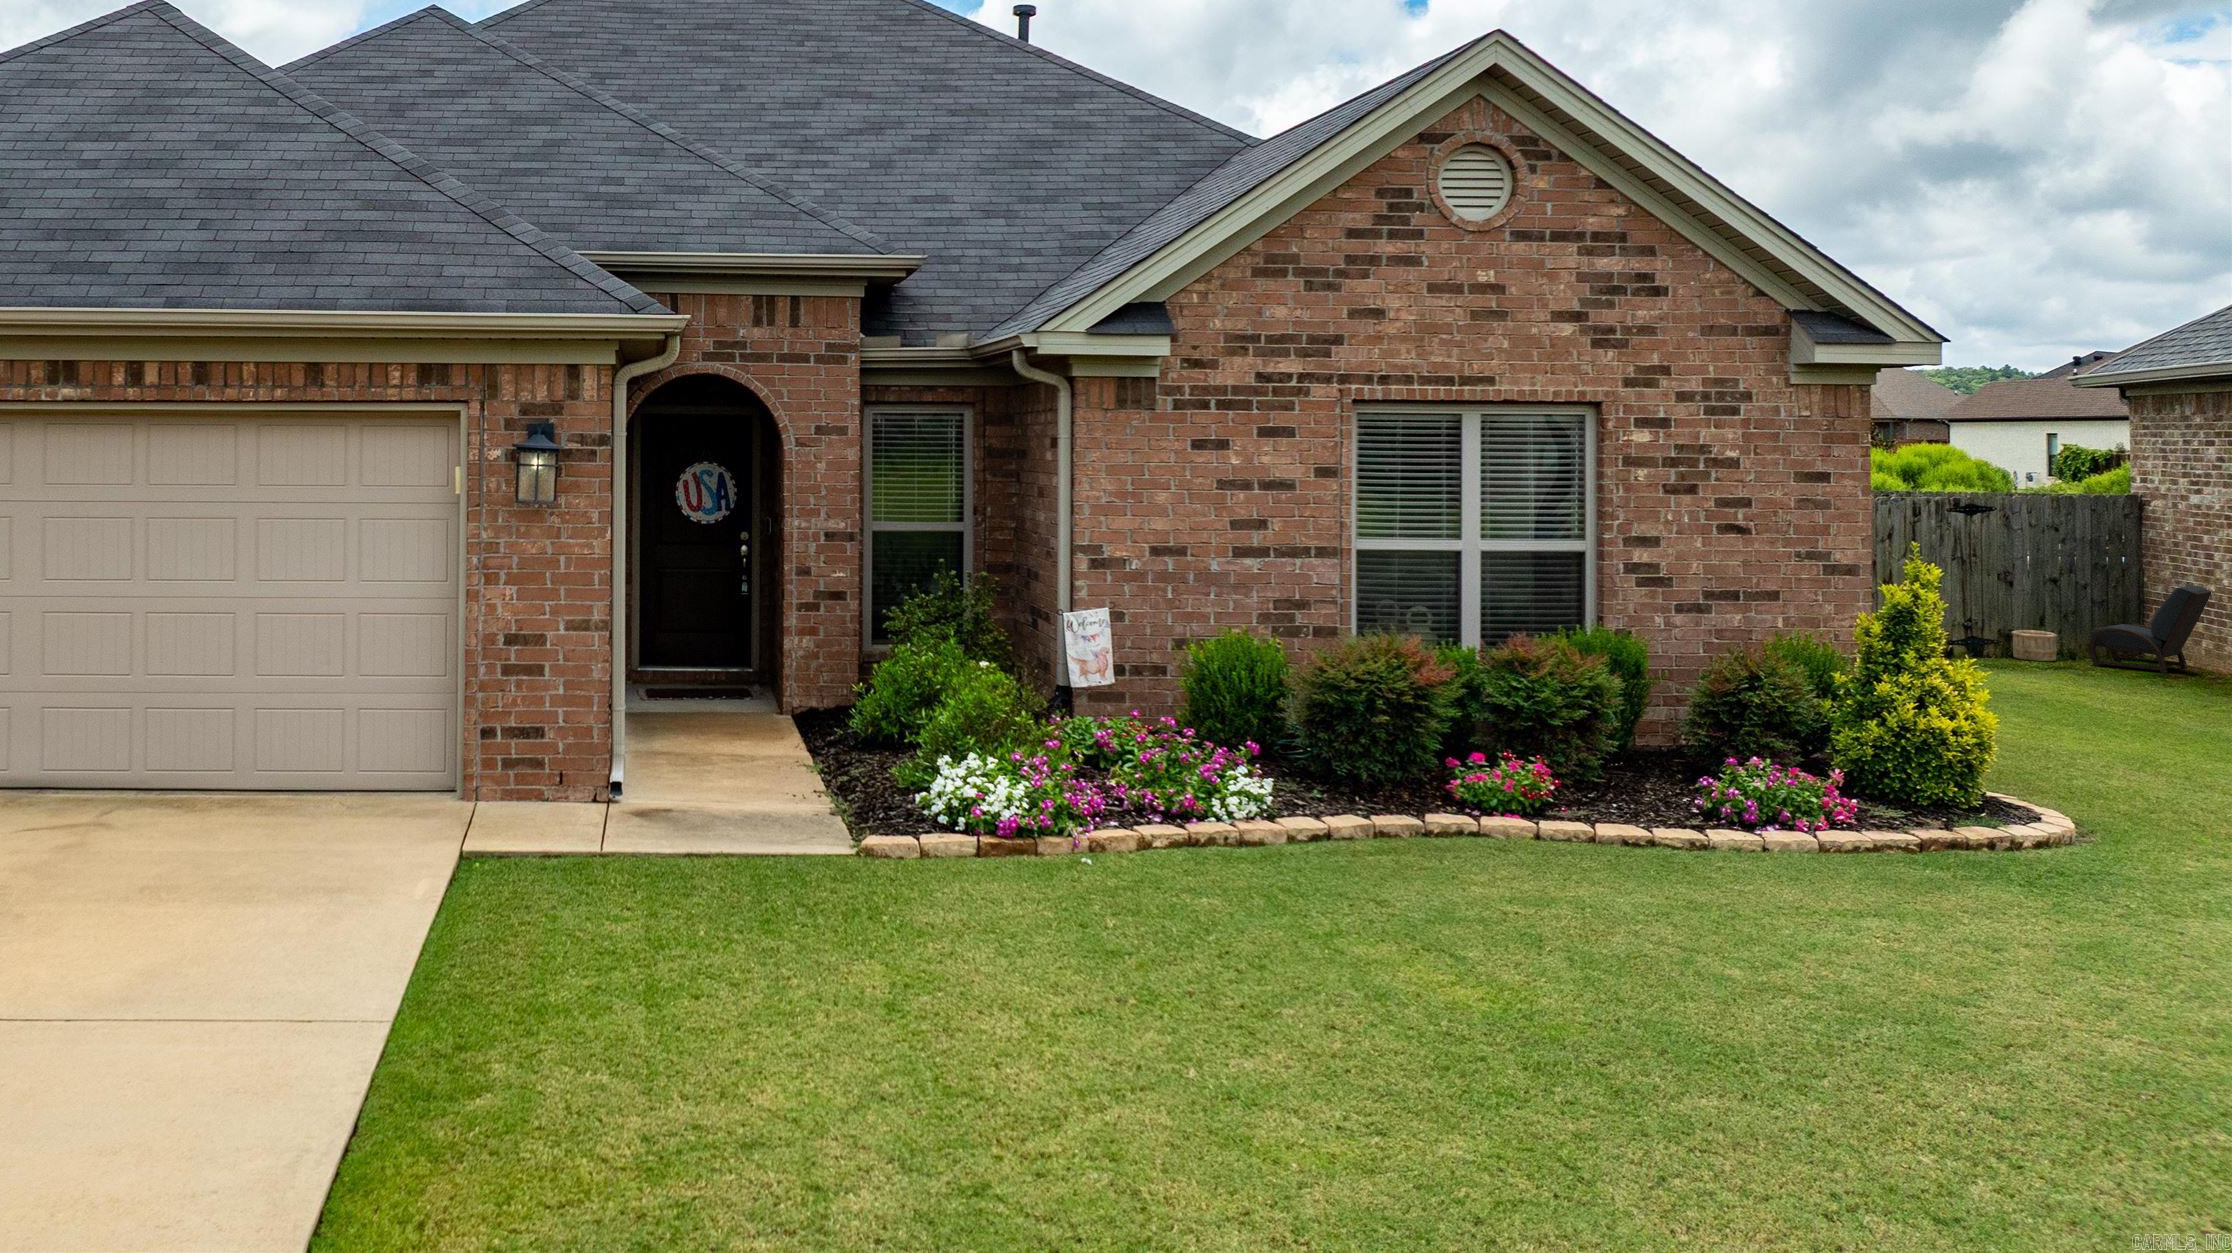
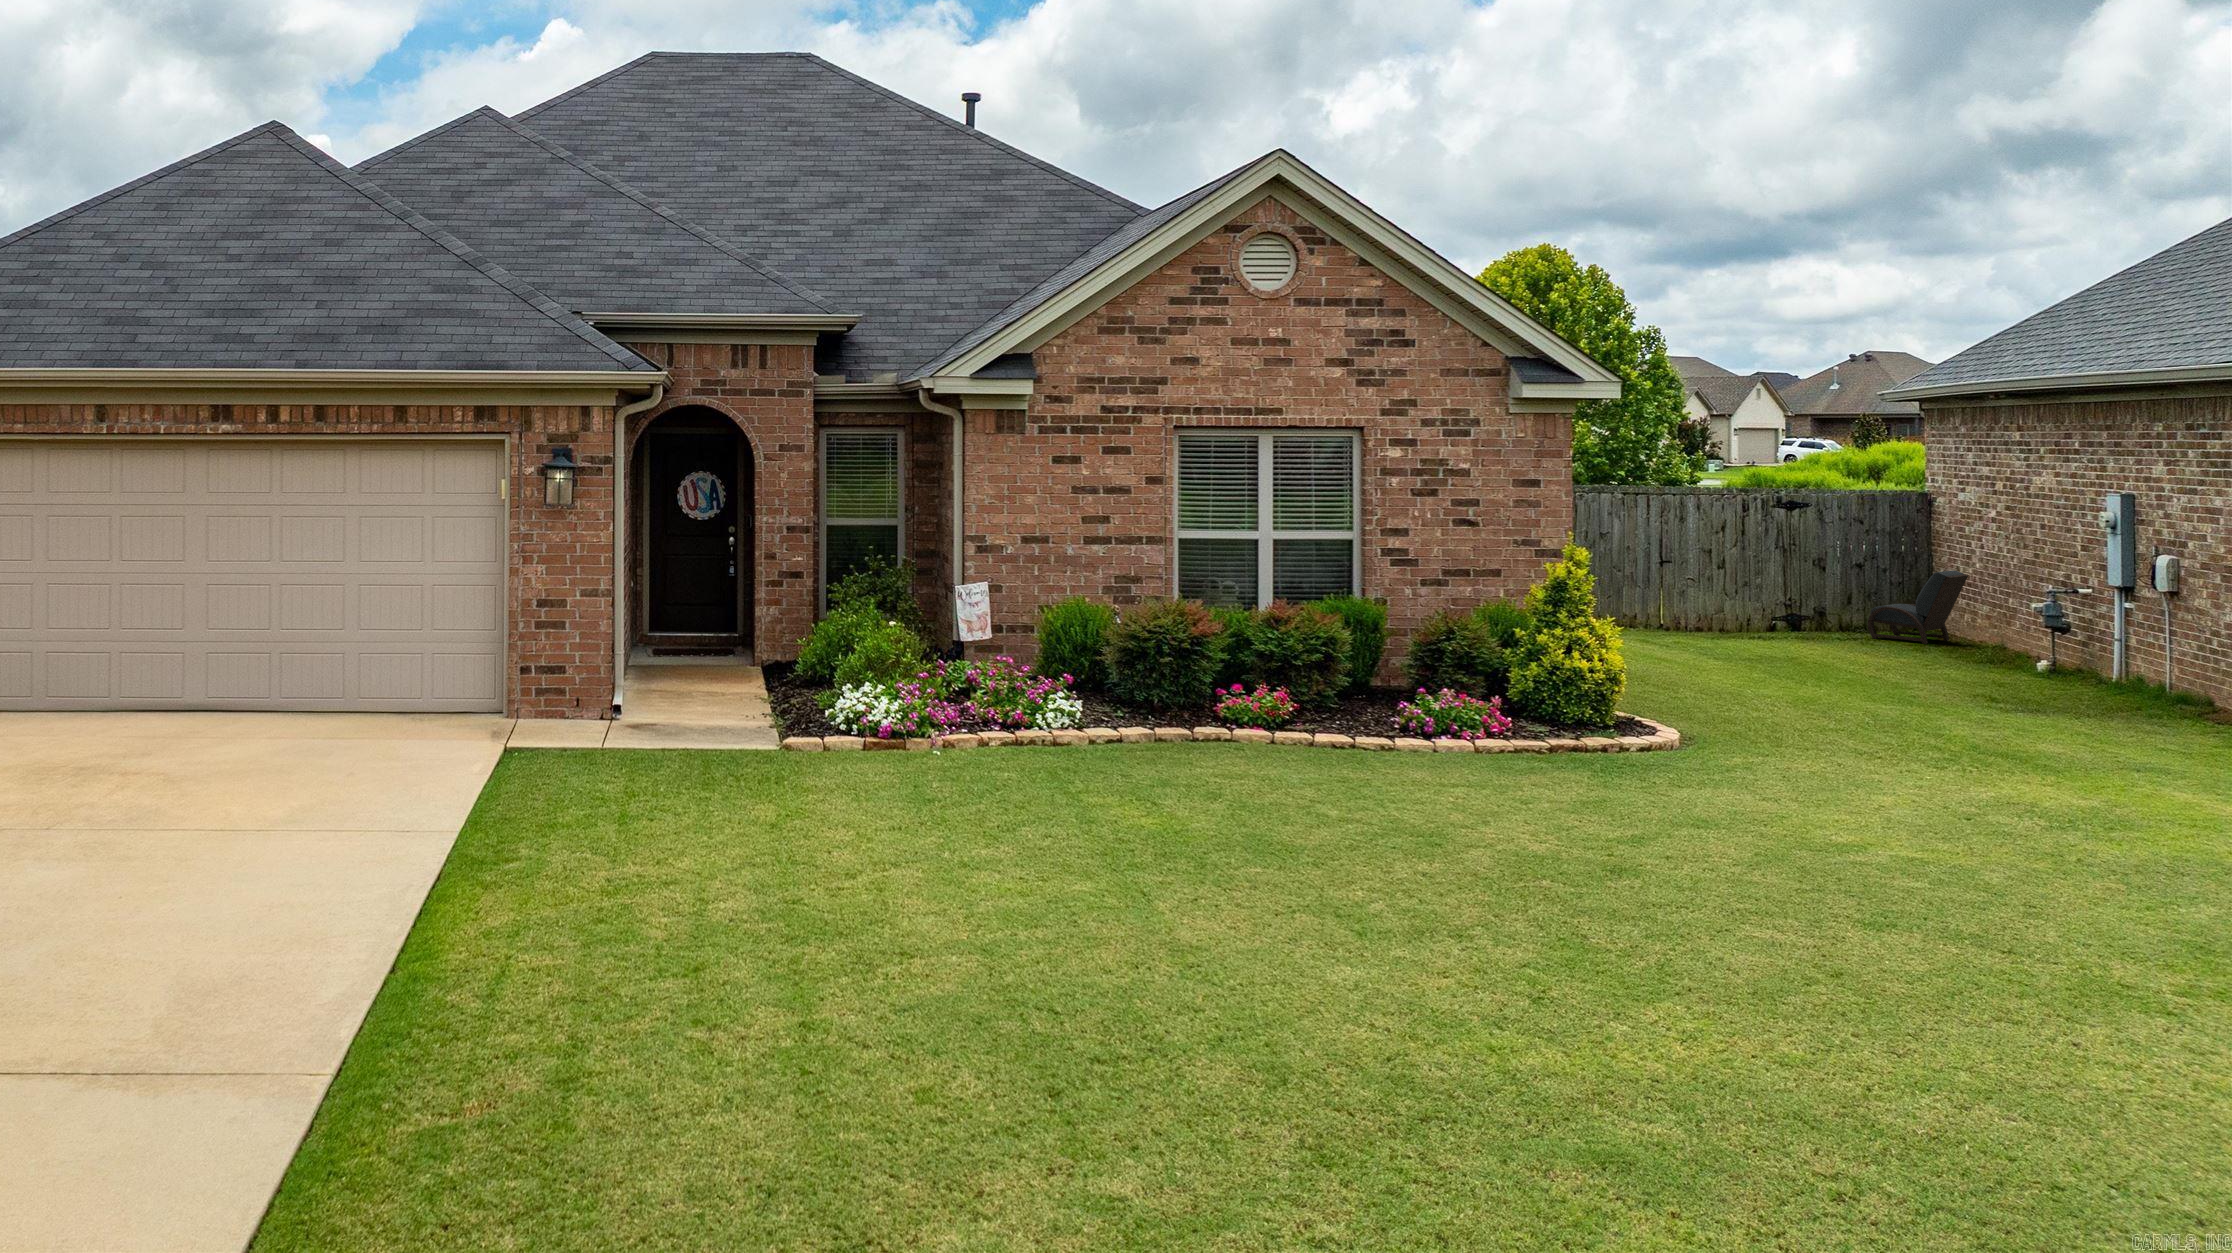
wooden bucket: present [2011,630,2057,661] -> none [1810,609,1846,635]

